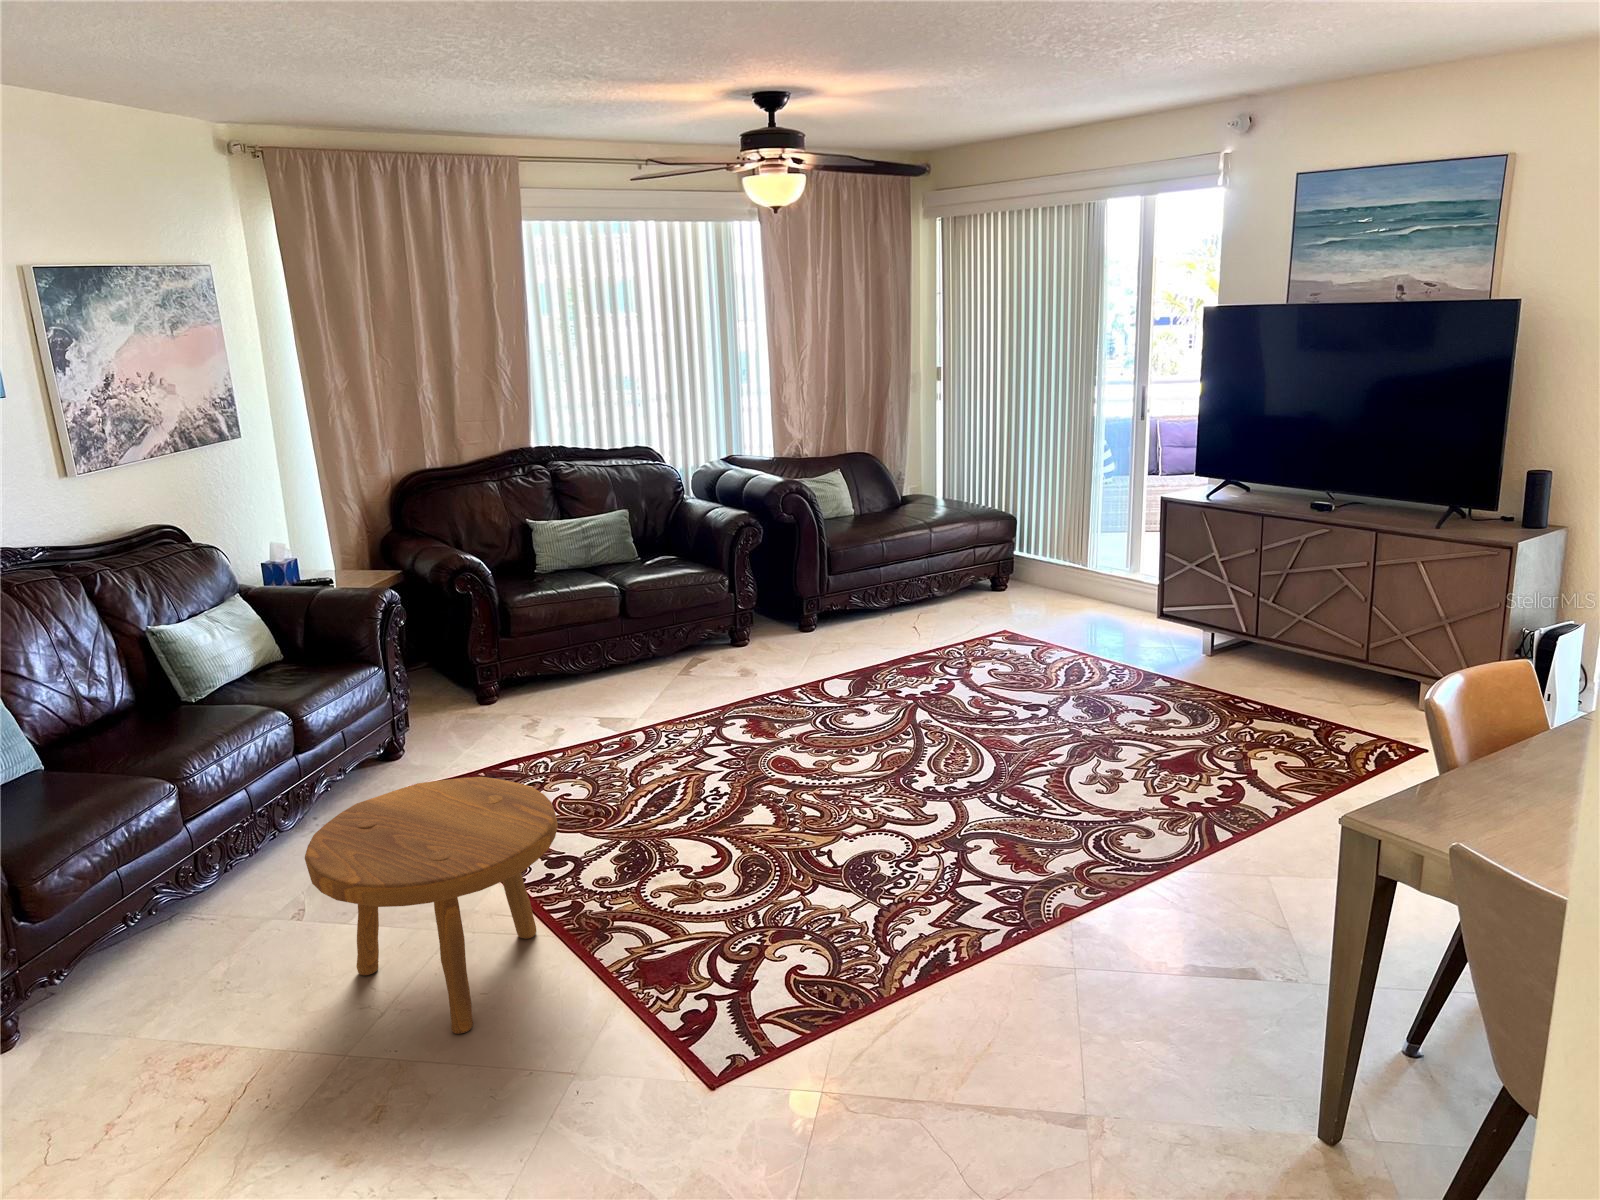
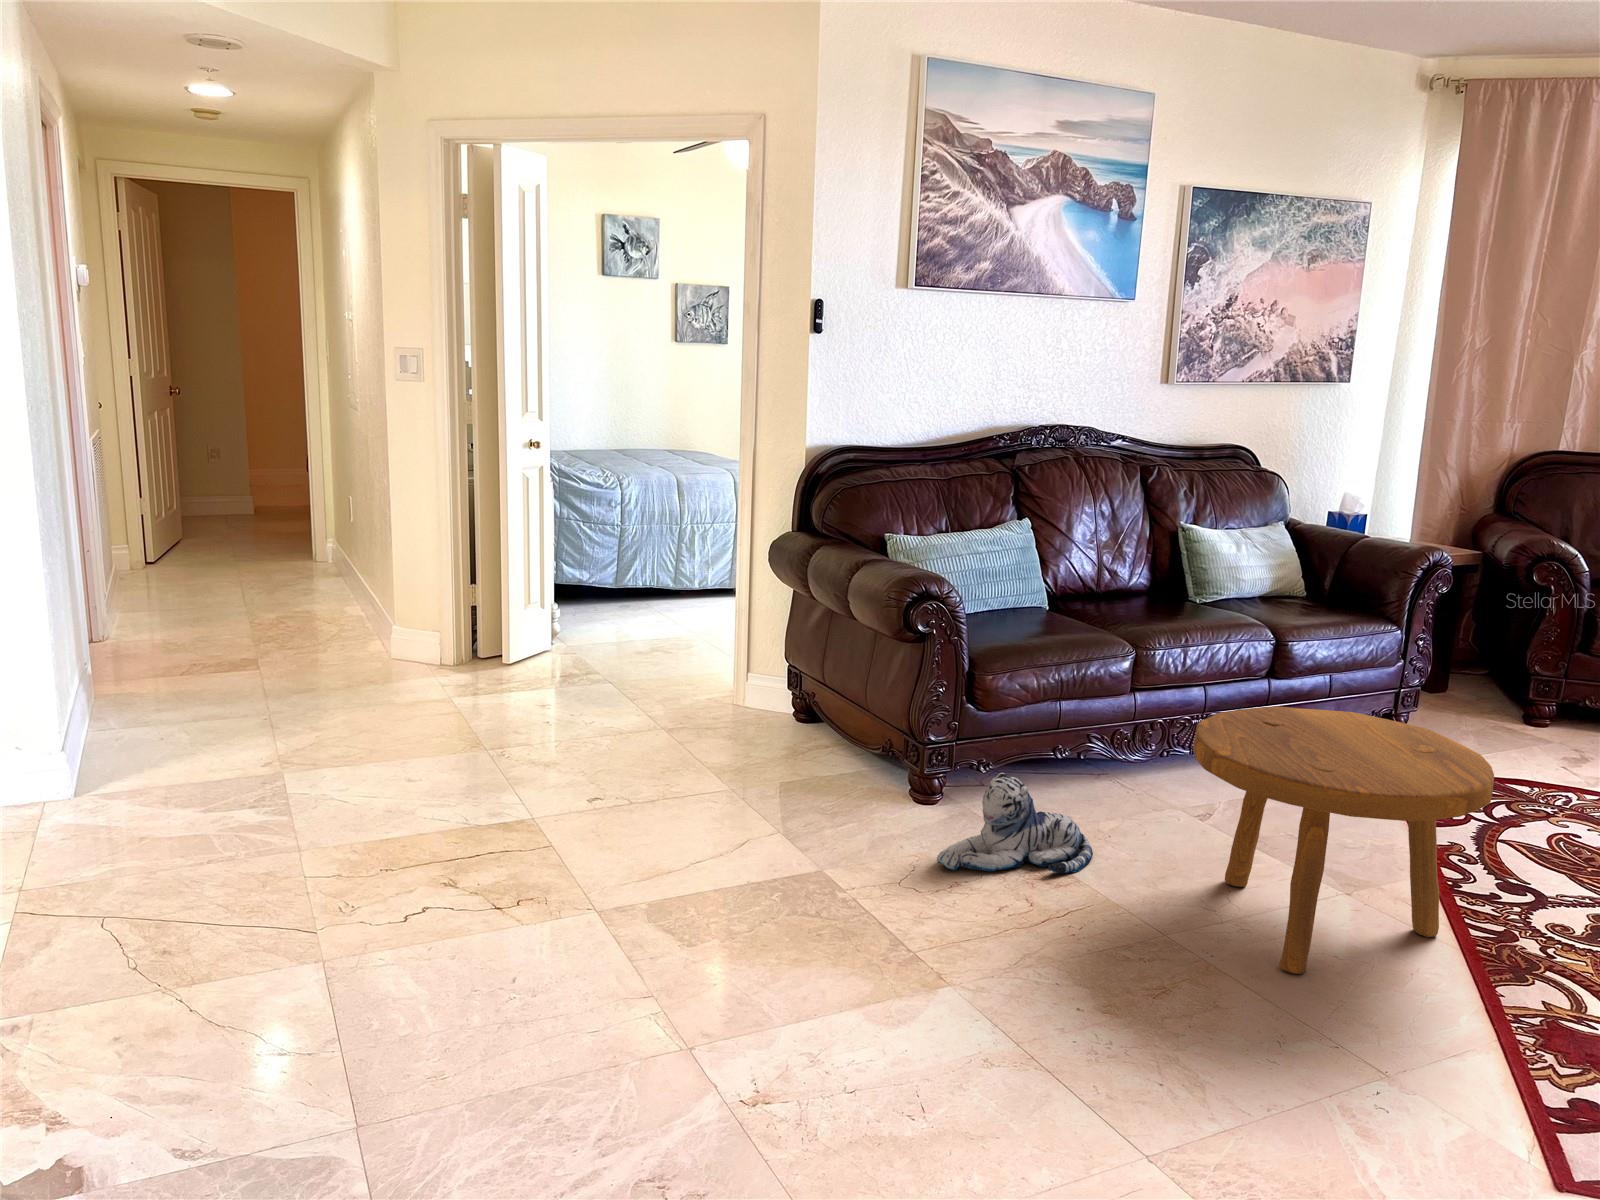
plush toy: none [58,988,226,1126] -> present [937,773,1093,874]

